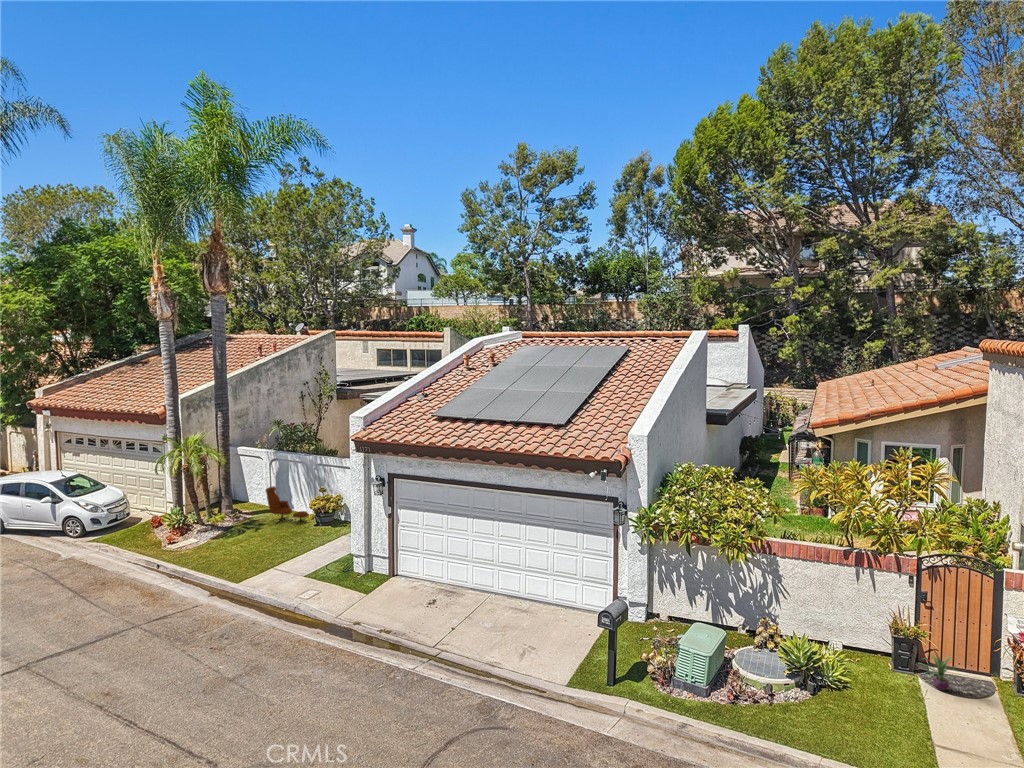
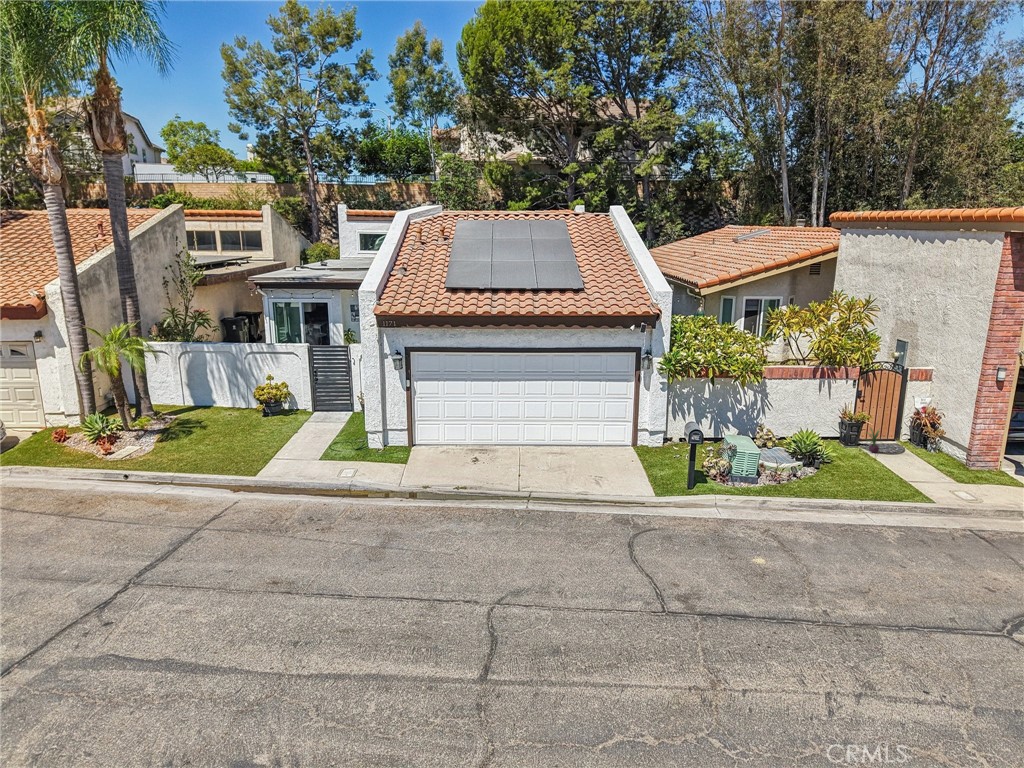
lounge chair: present [266,487,308,522] -> none [187,386,242,428]

